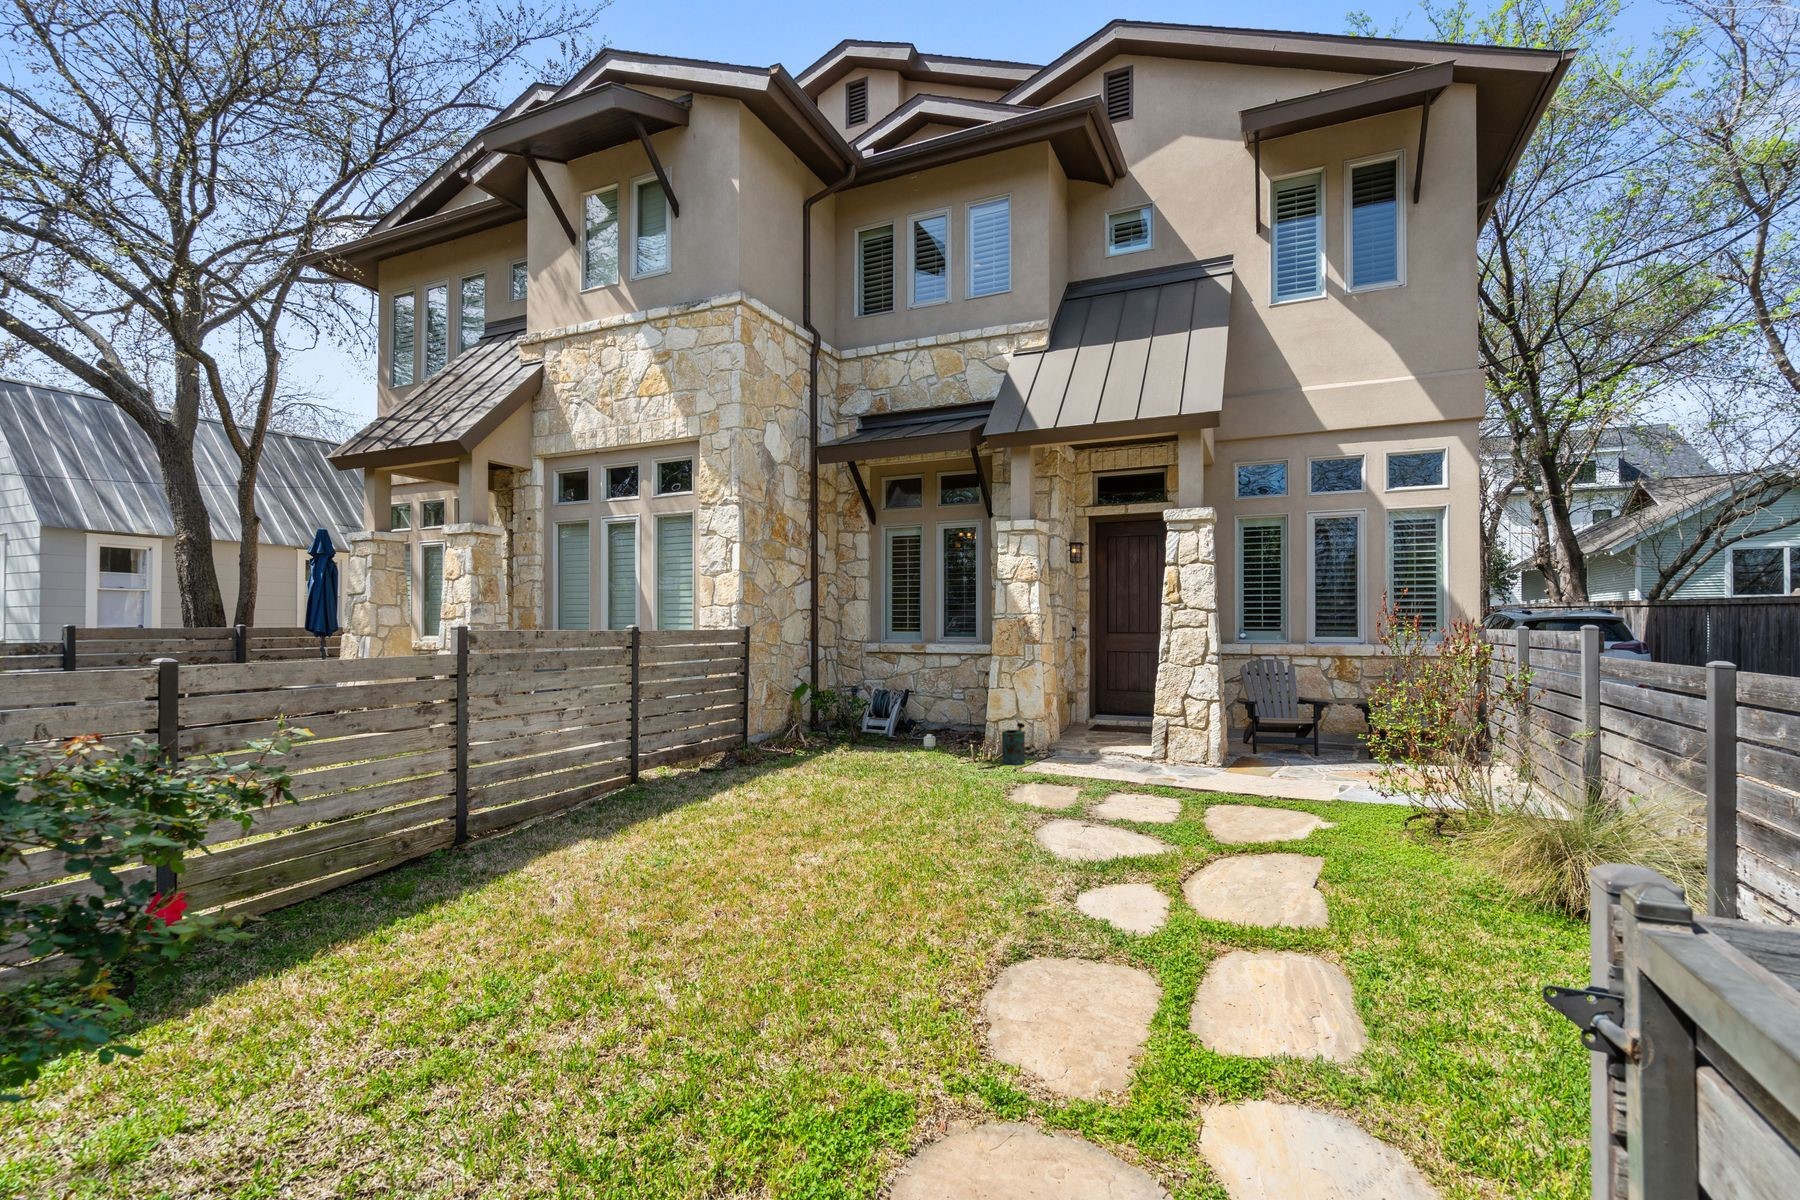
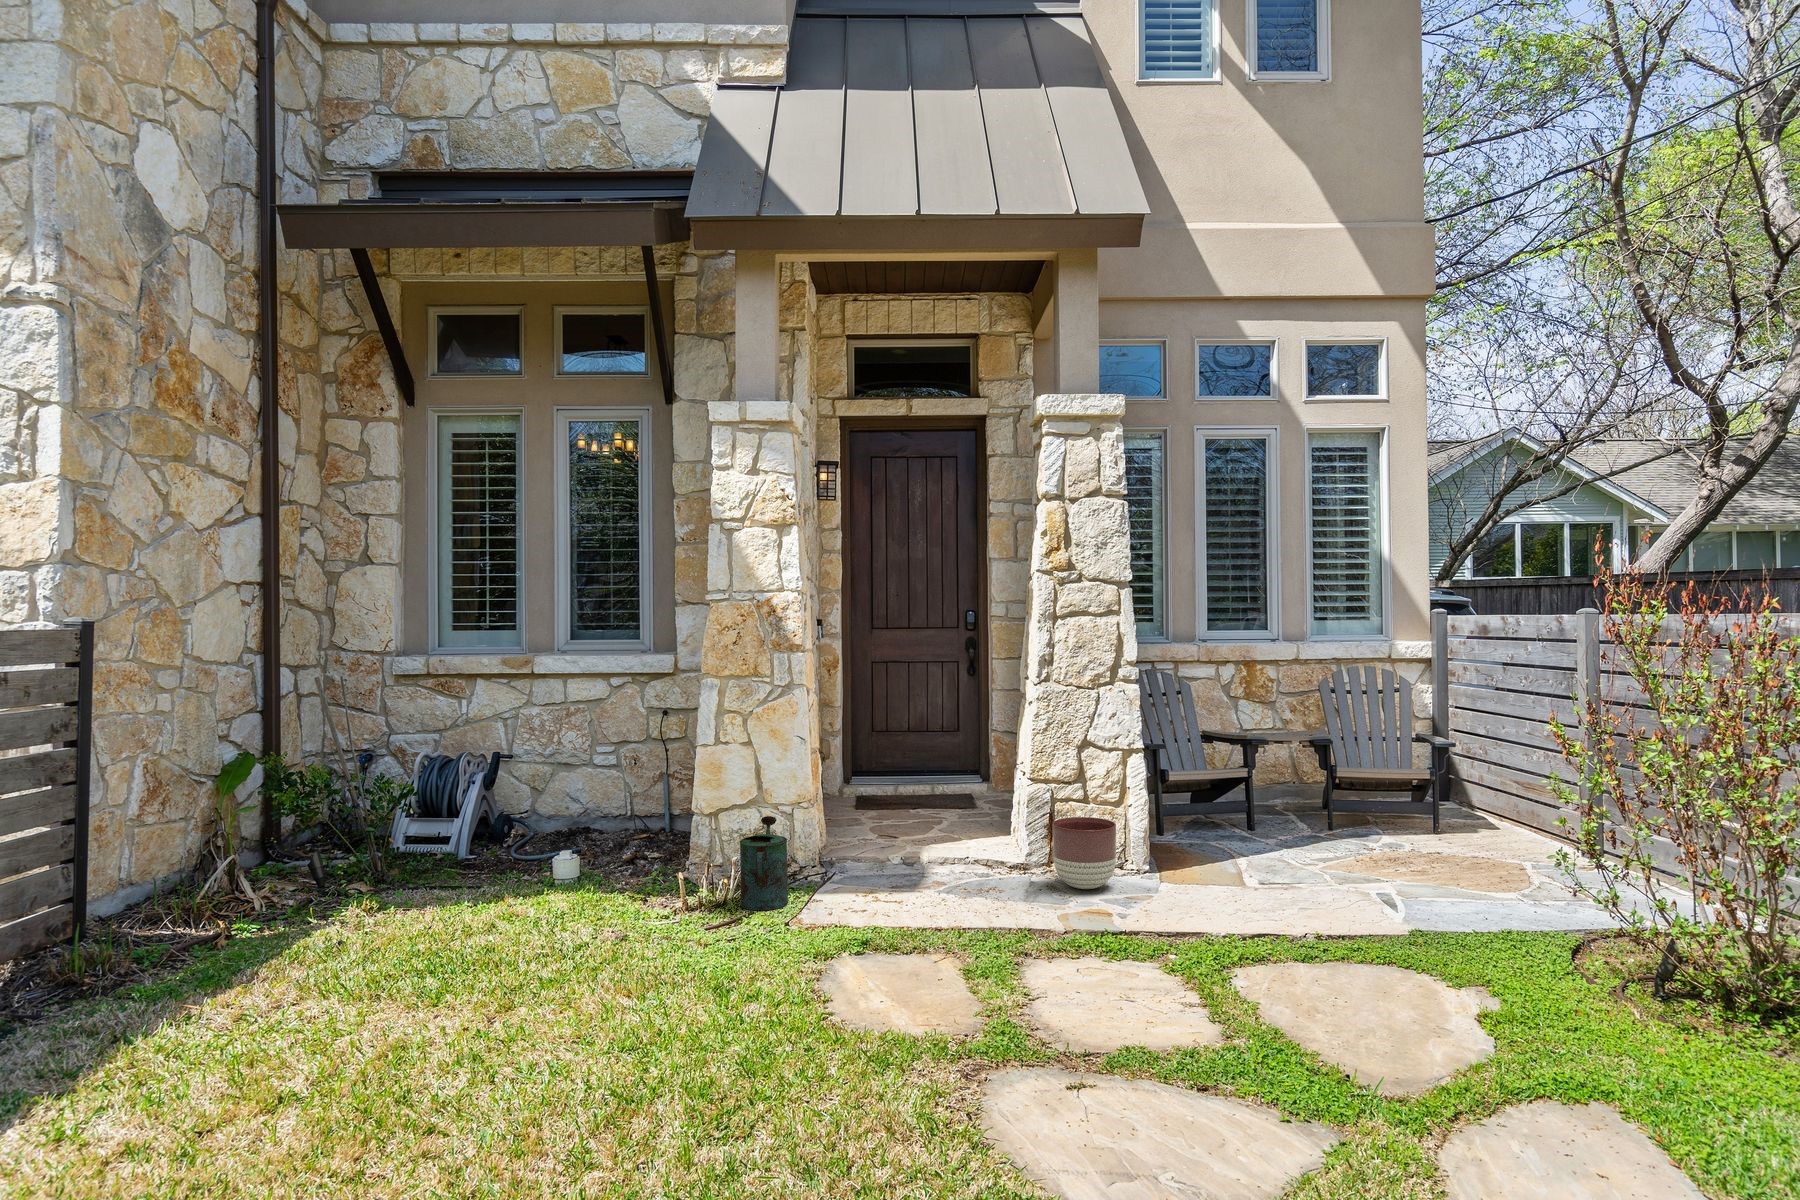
planter: none [1163,735,1198,771] -> present [1053,817,1116,889]

